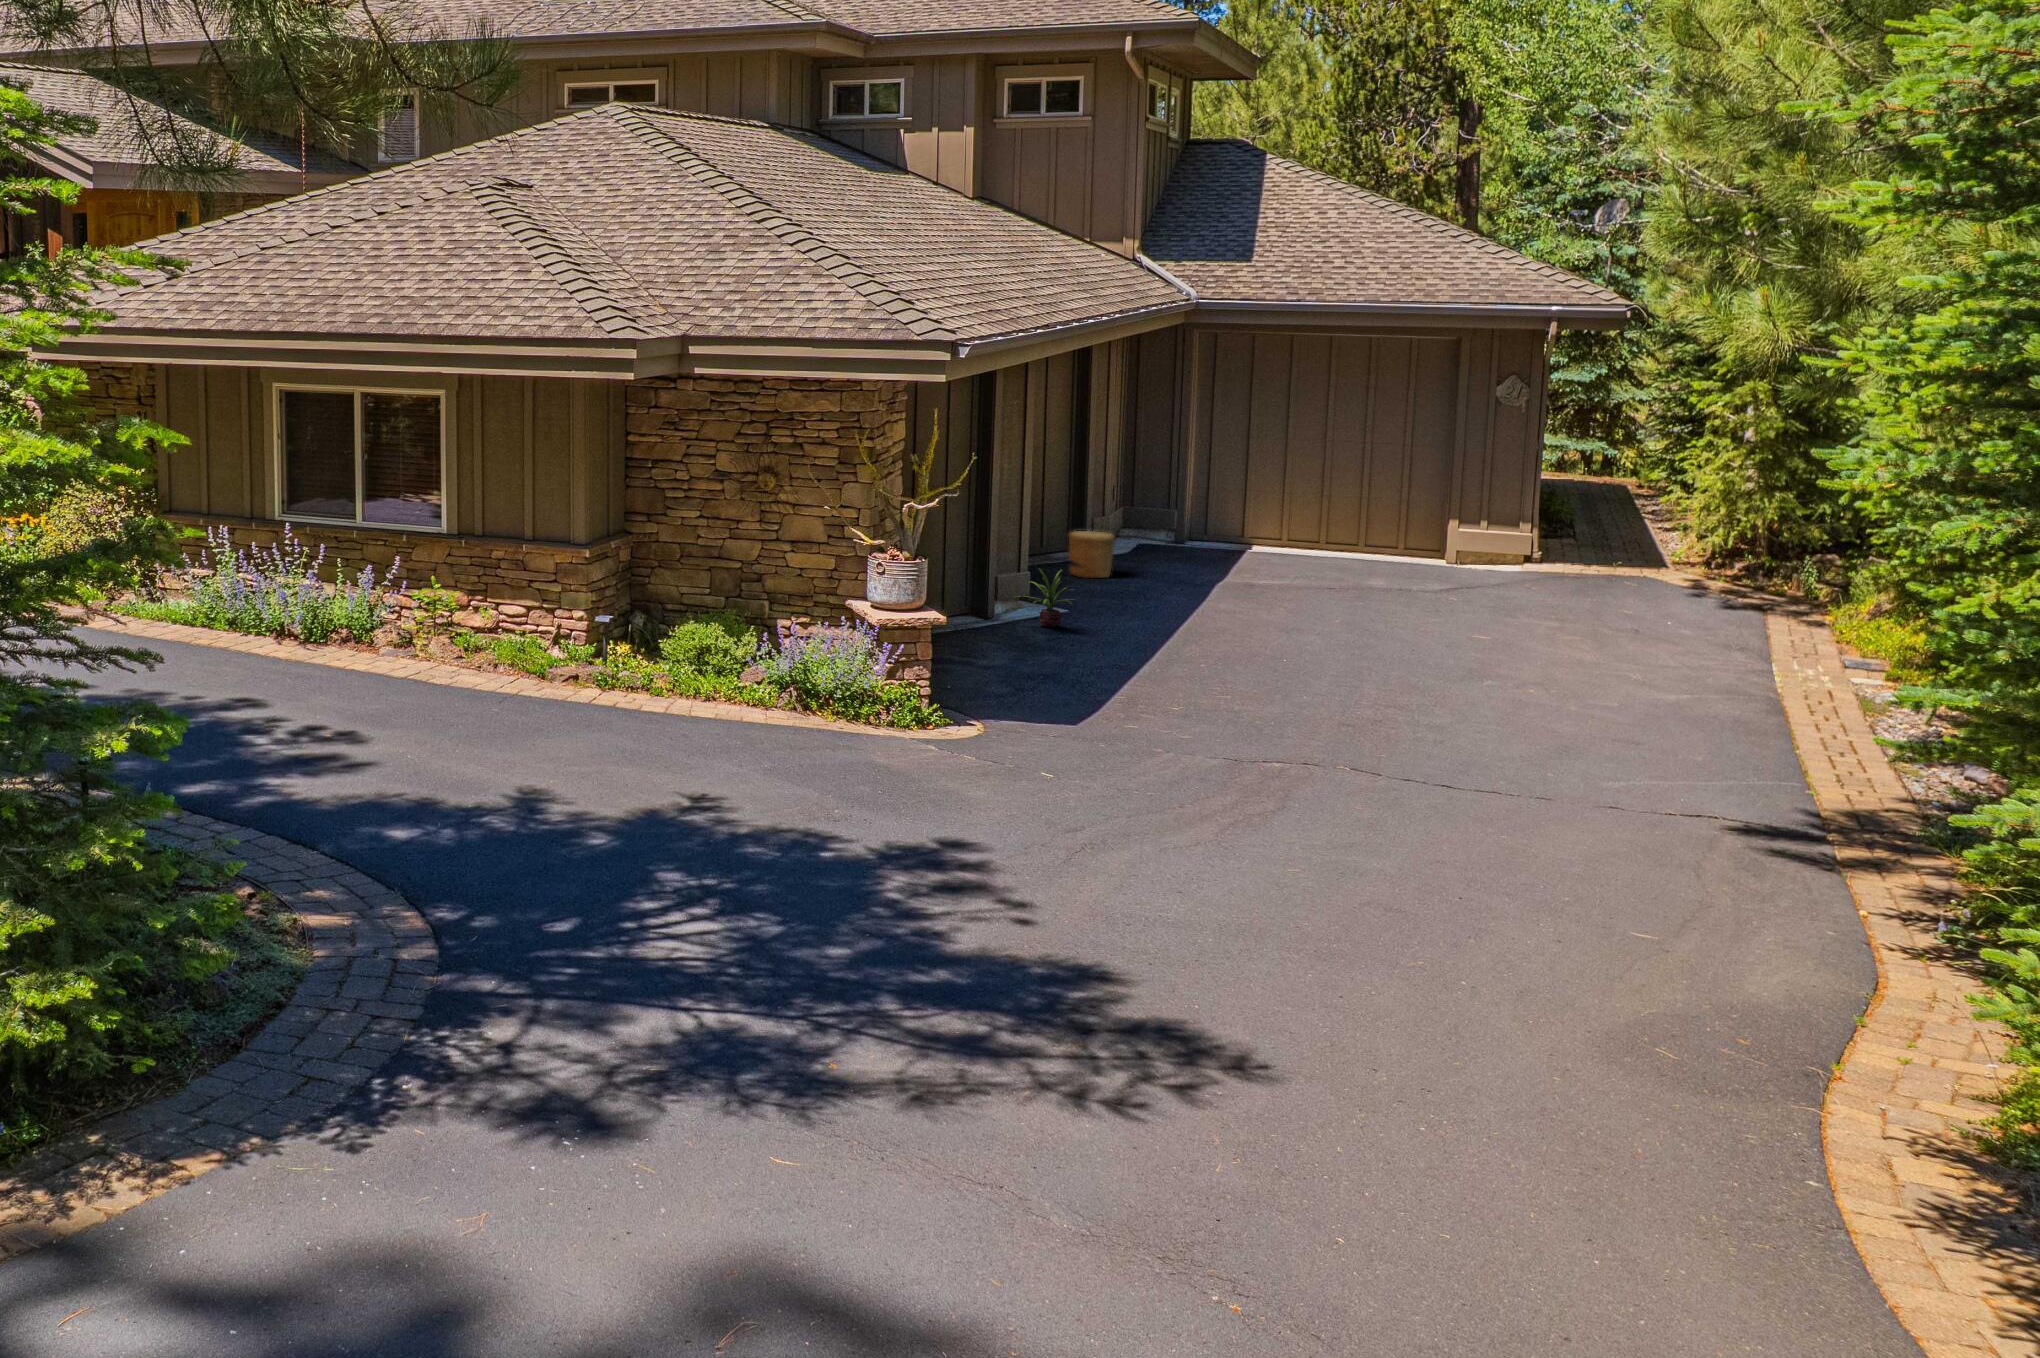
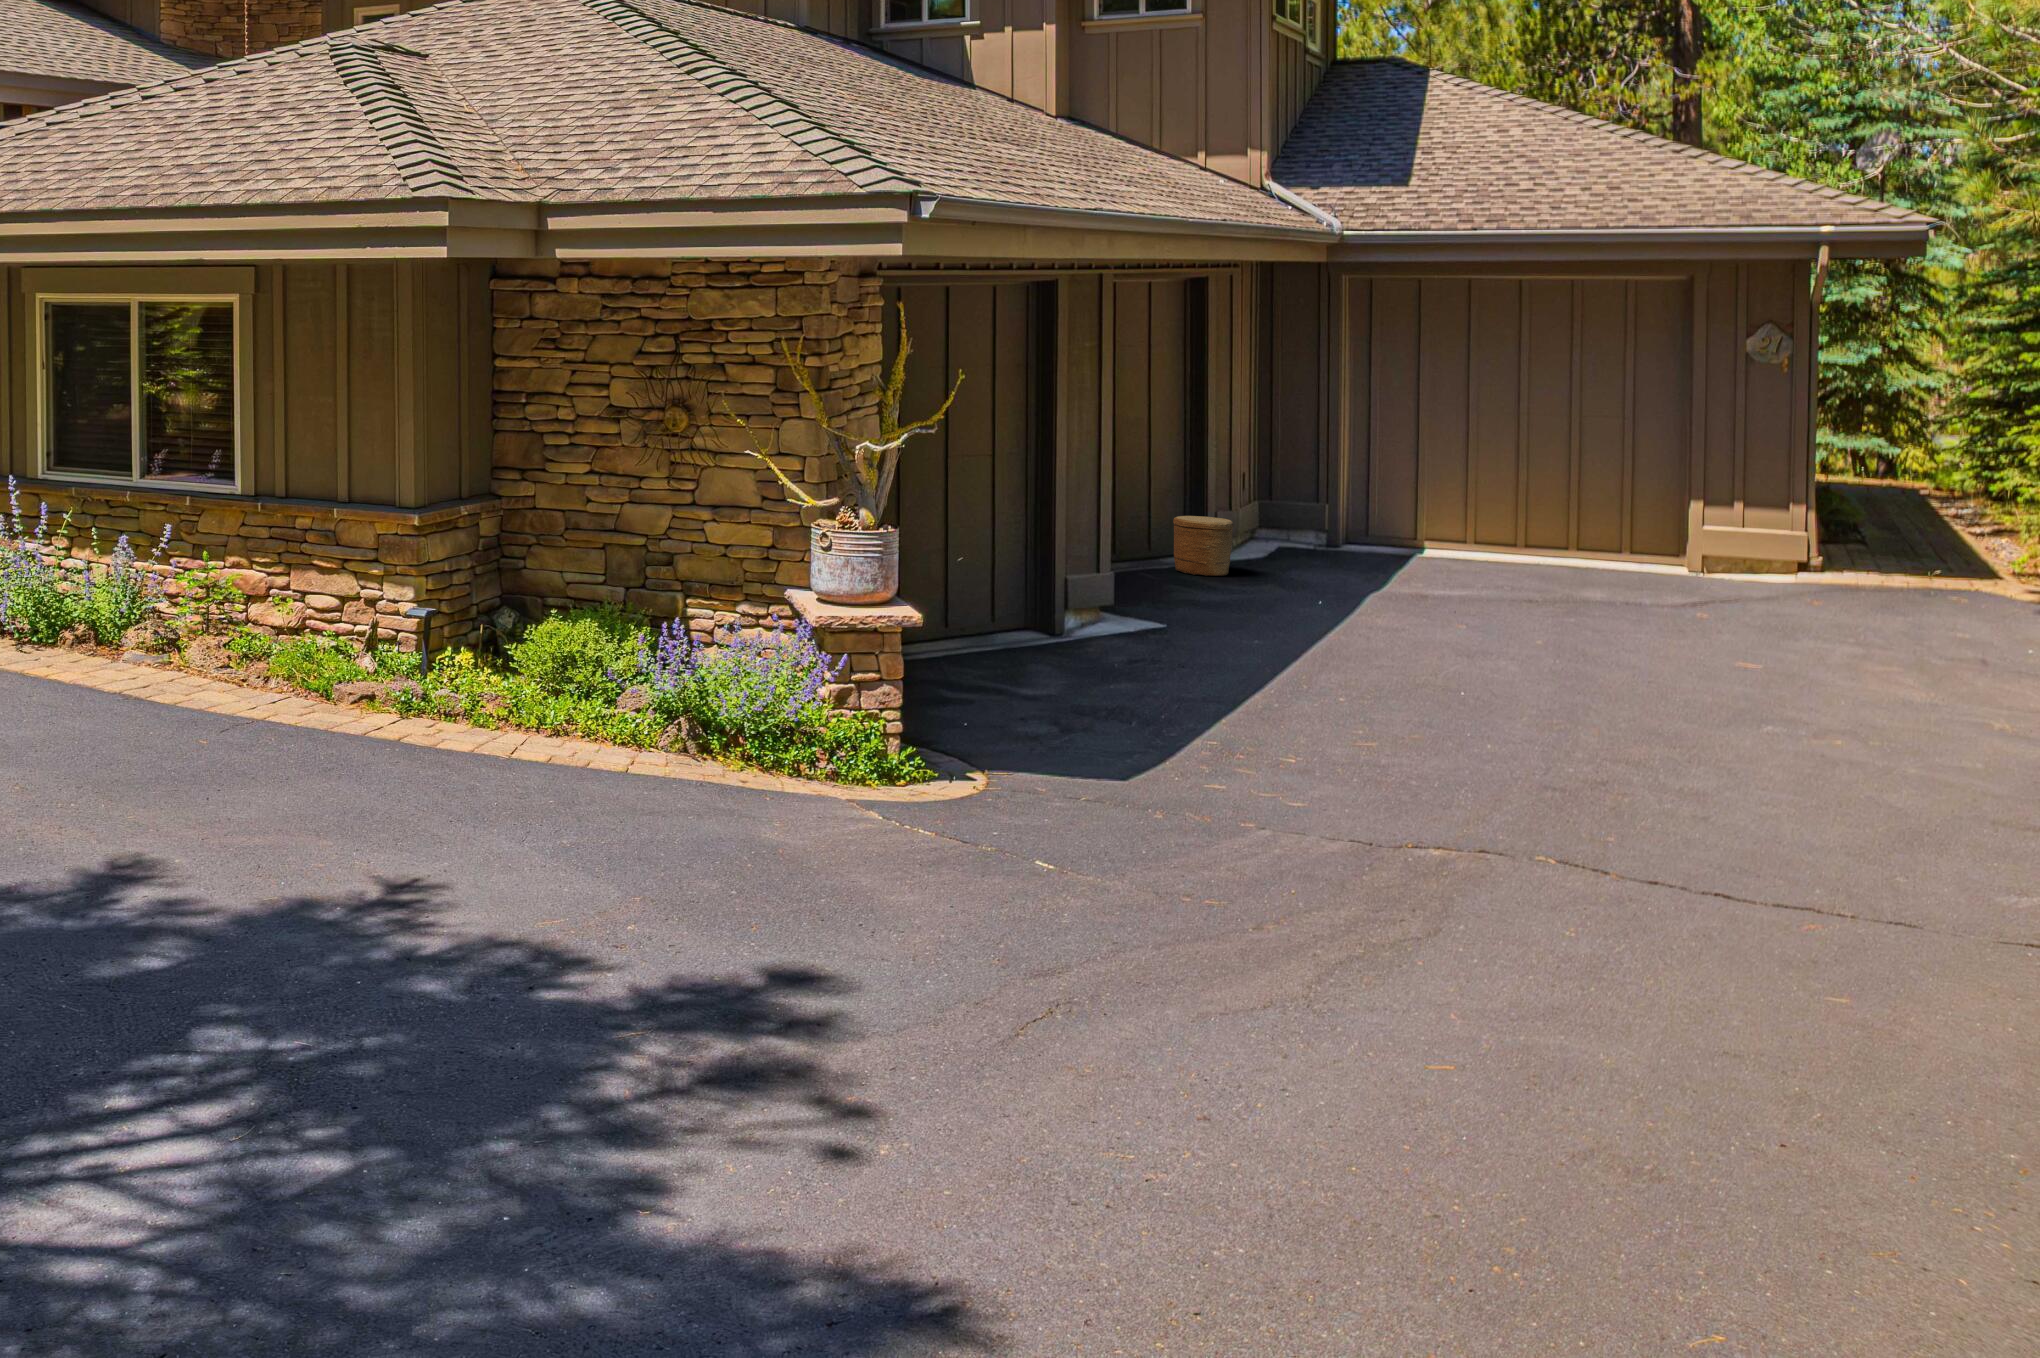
decorative plant: present [1031,569,1073,627] -> none [1072,556,1167,637]

